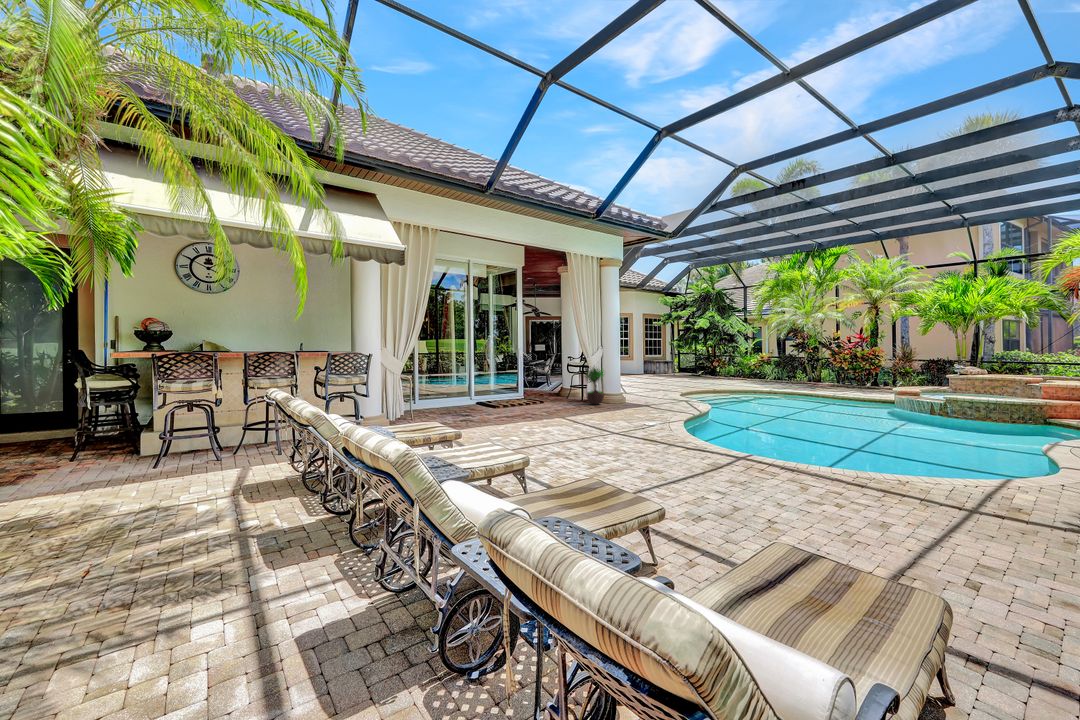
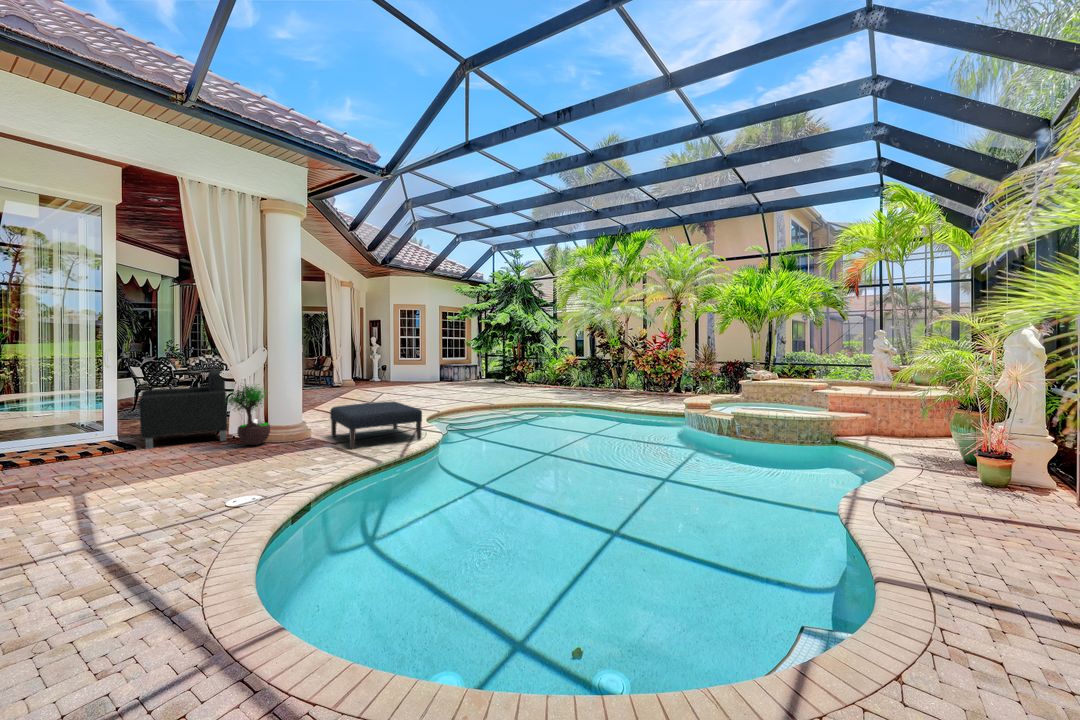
armchair: none [523,359,575,404] -> present [139,370,227,449]
ottoman: none [634,382,699,409] -> present [330,401,422,449]

